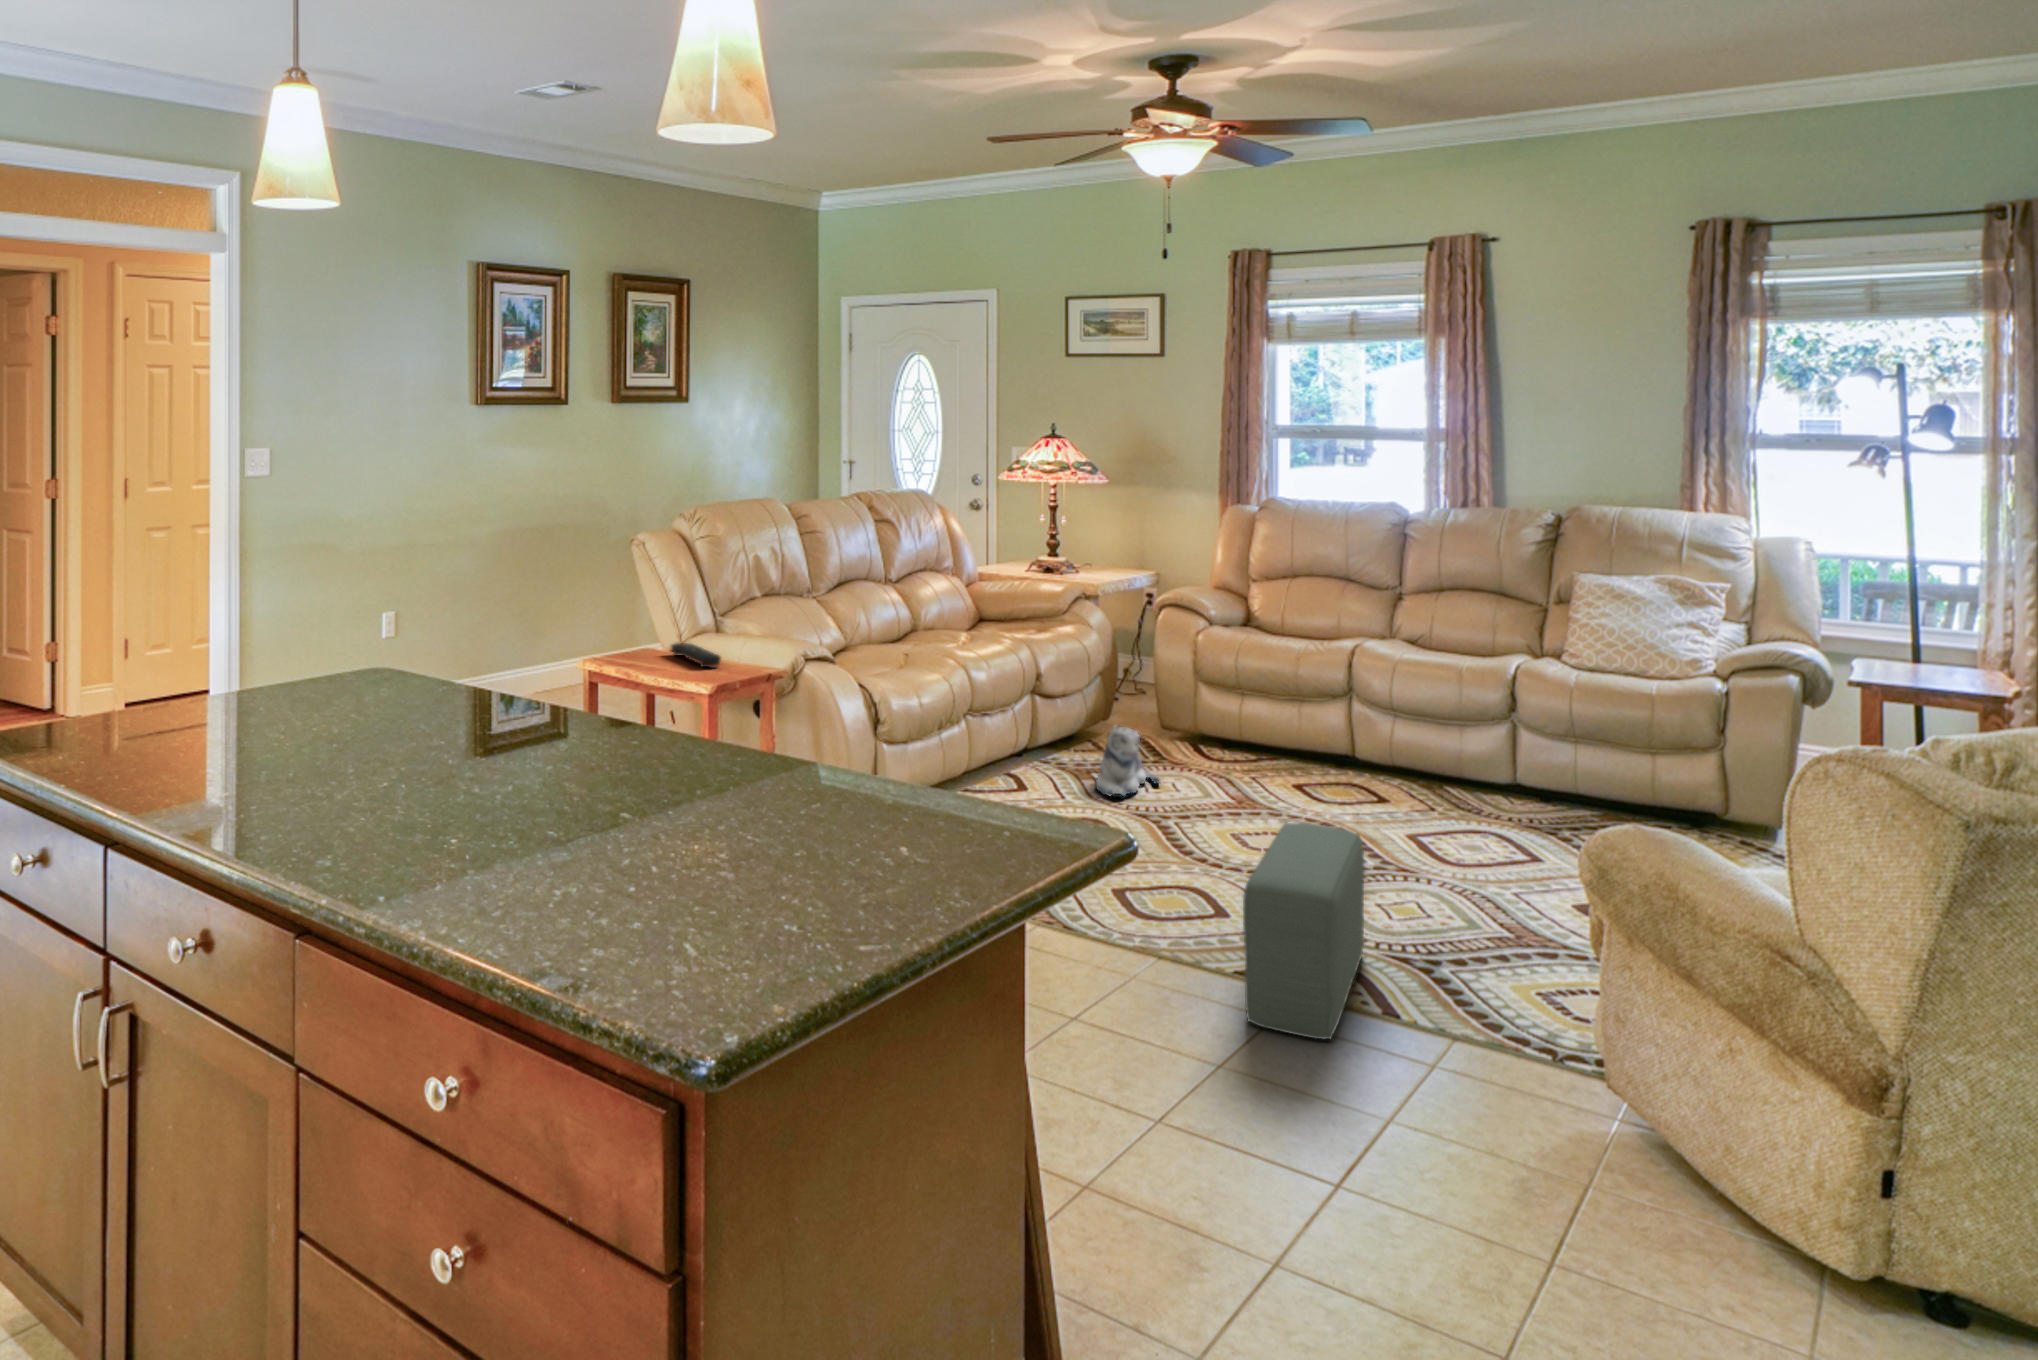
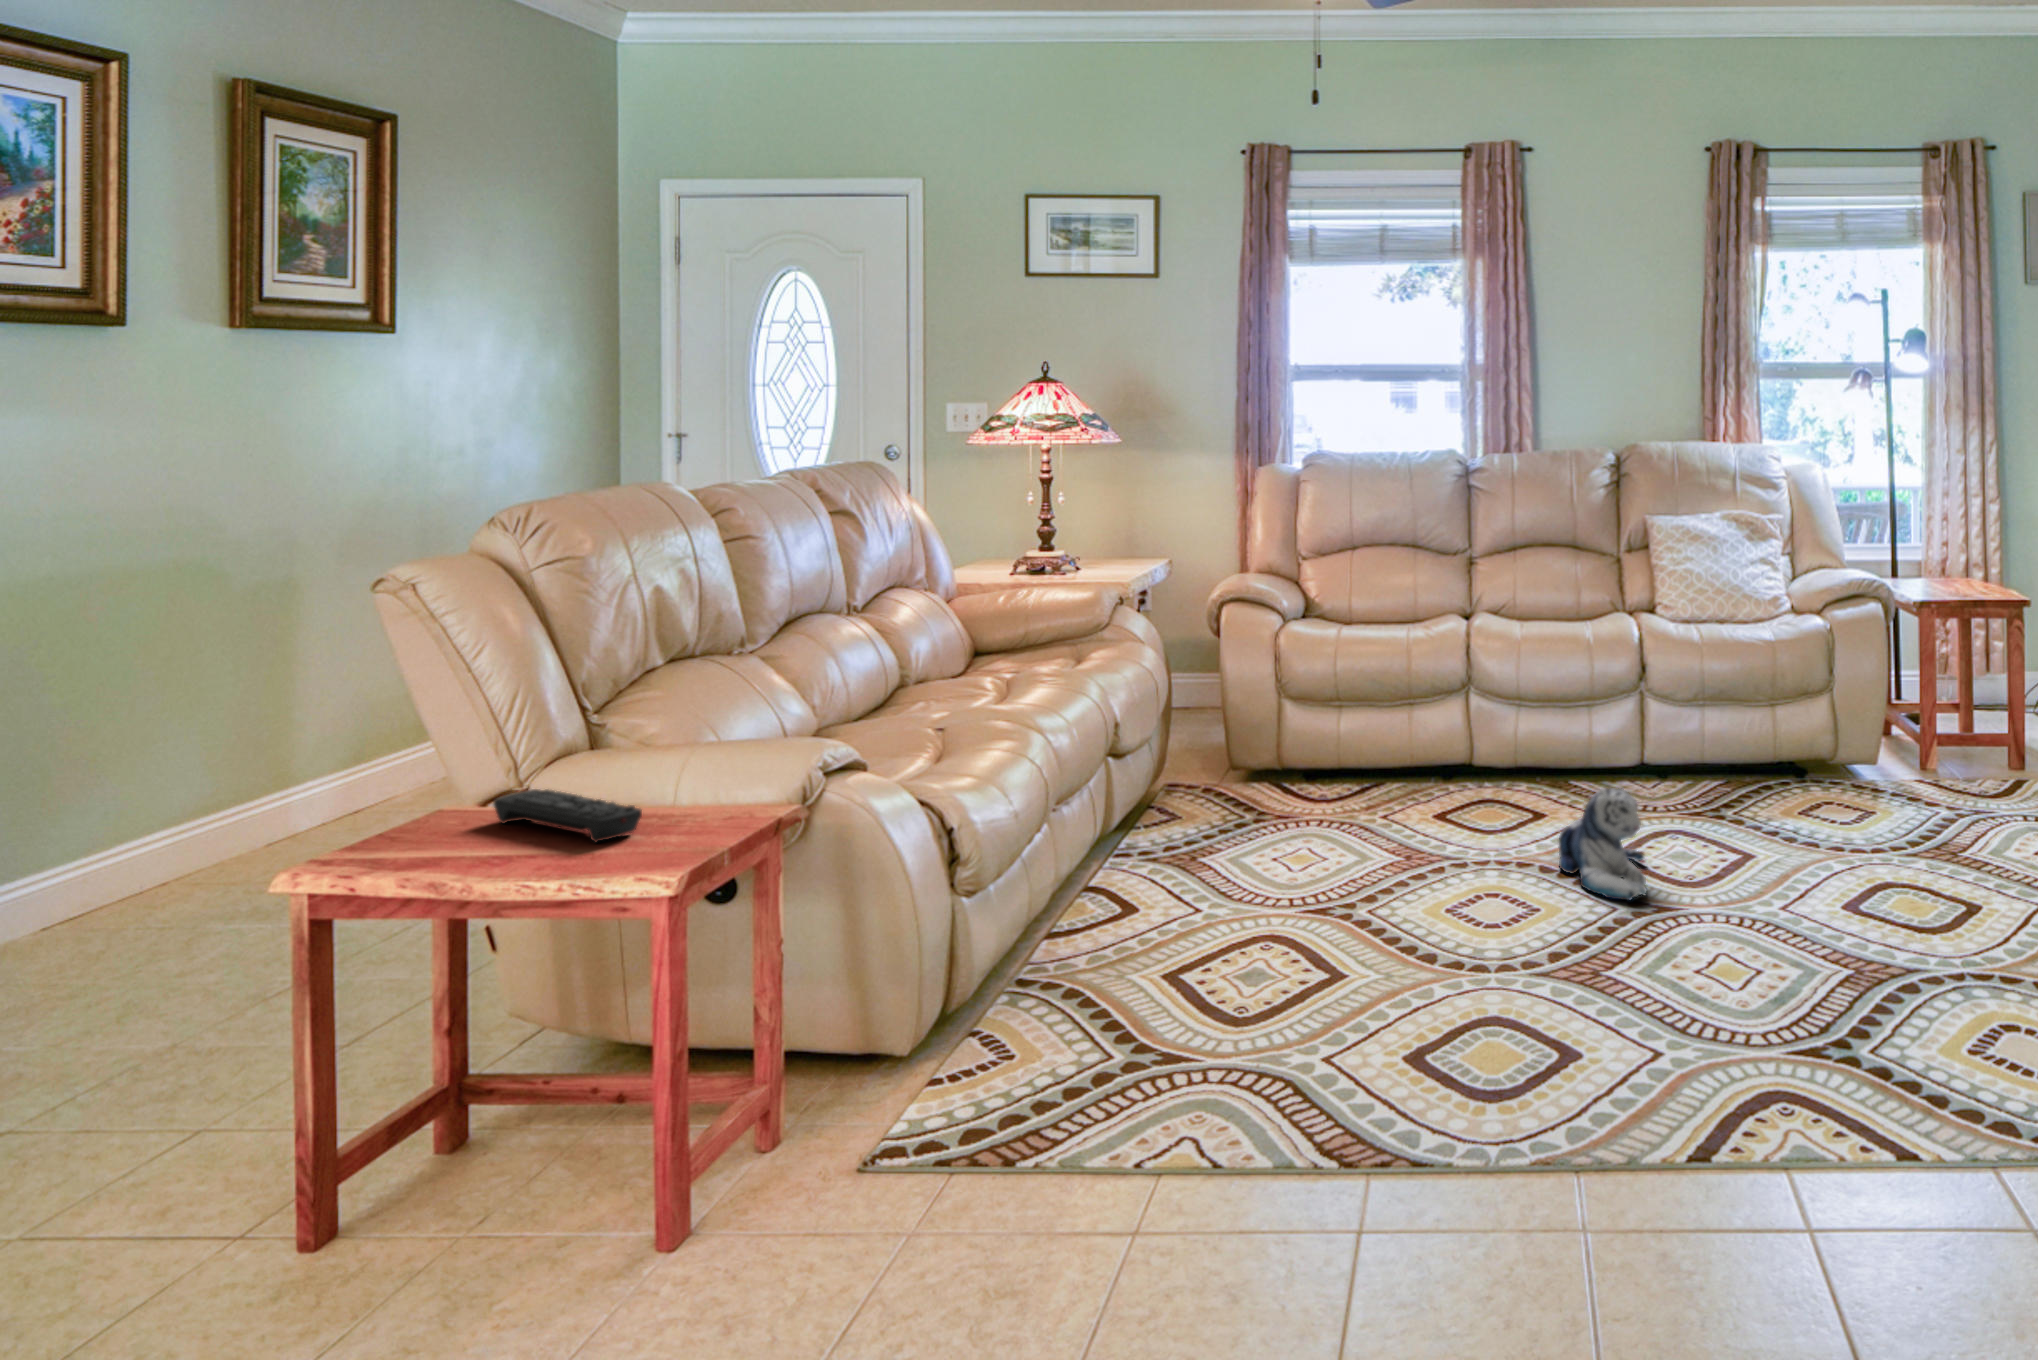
plush toy: present [1096,726,1160,796] -> present [1559,788,1647,900]
pouf: present [1243,823,1365,1039] -> none [1685,894,1954,1288]

